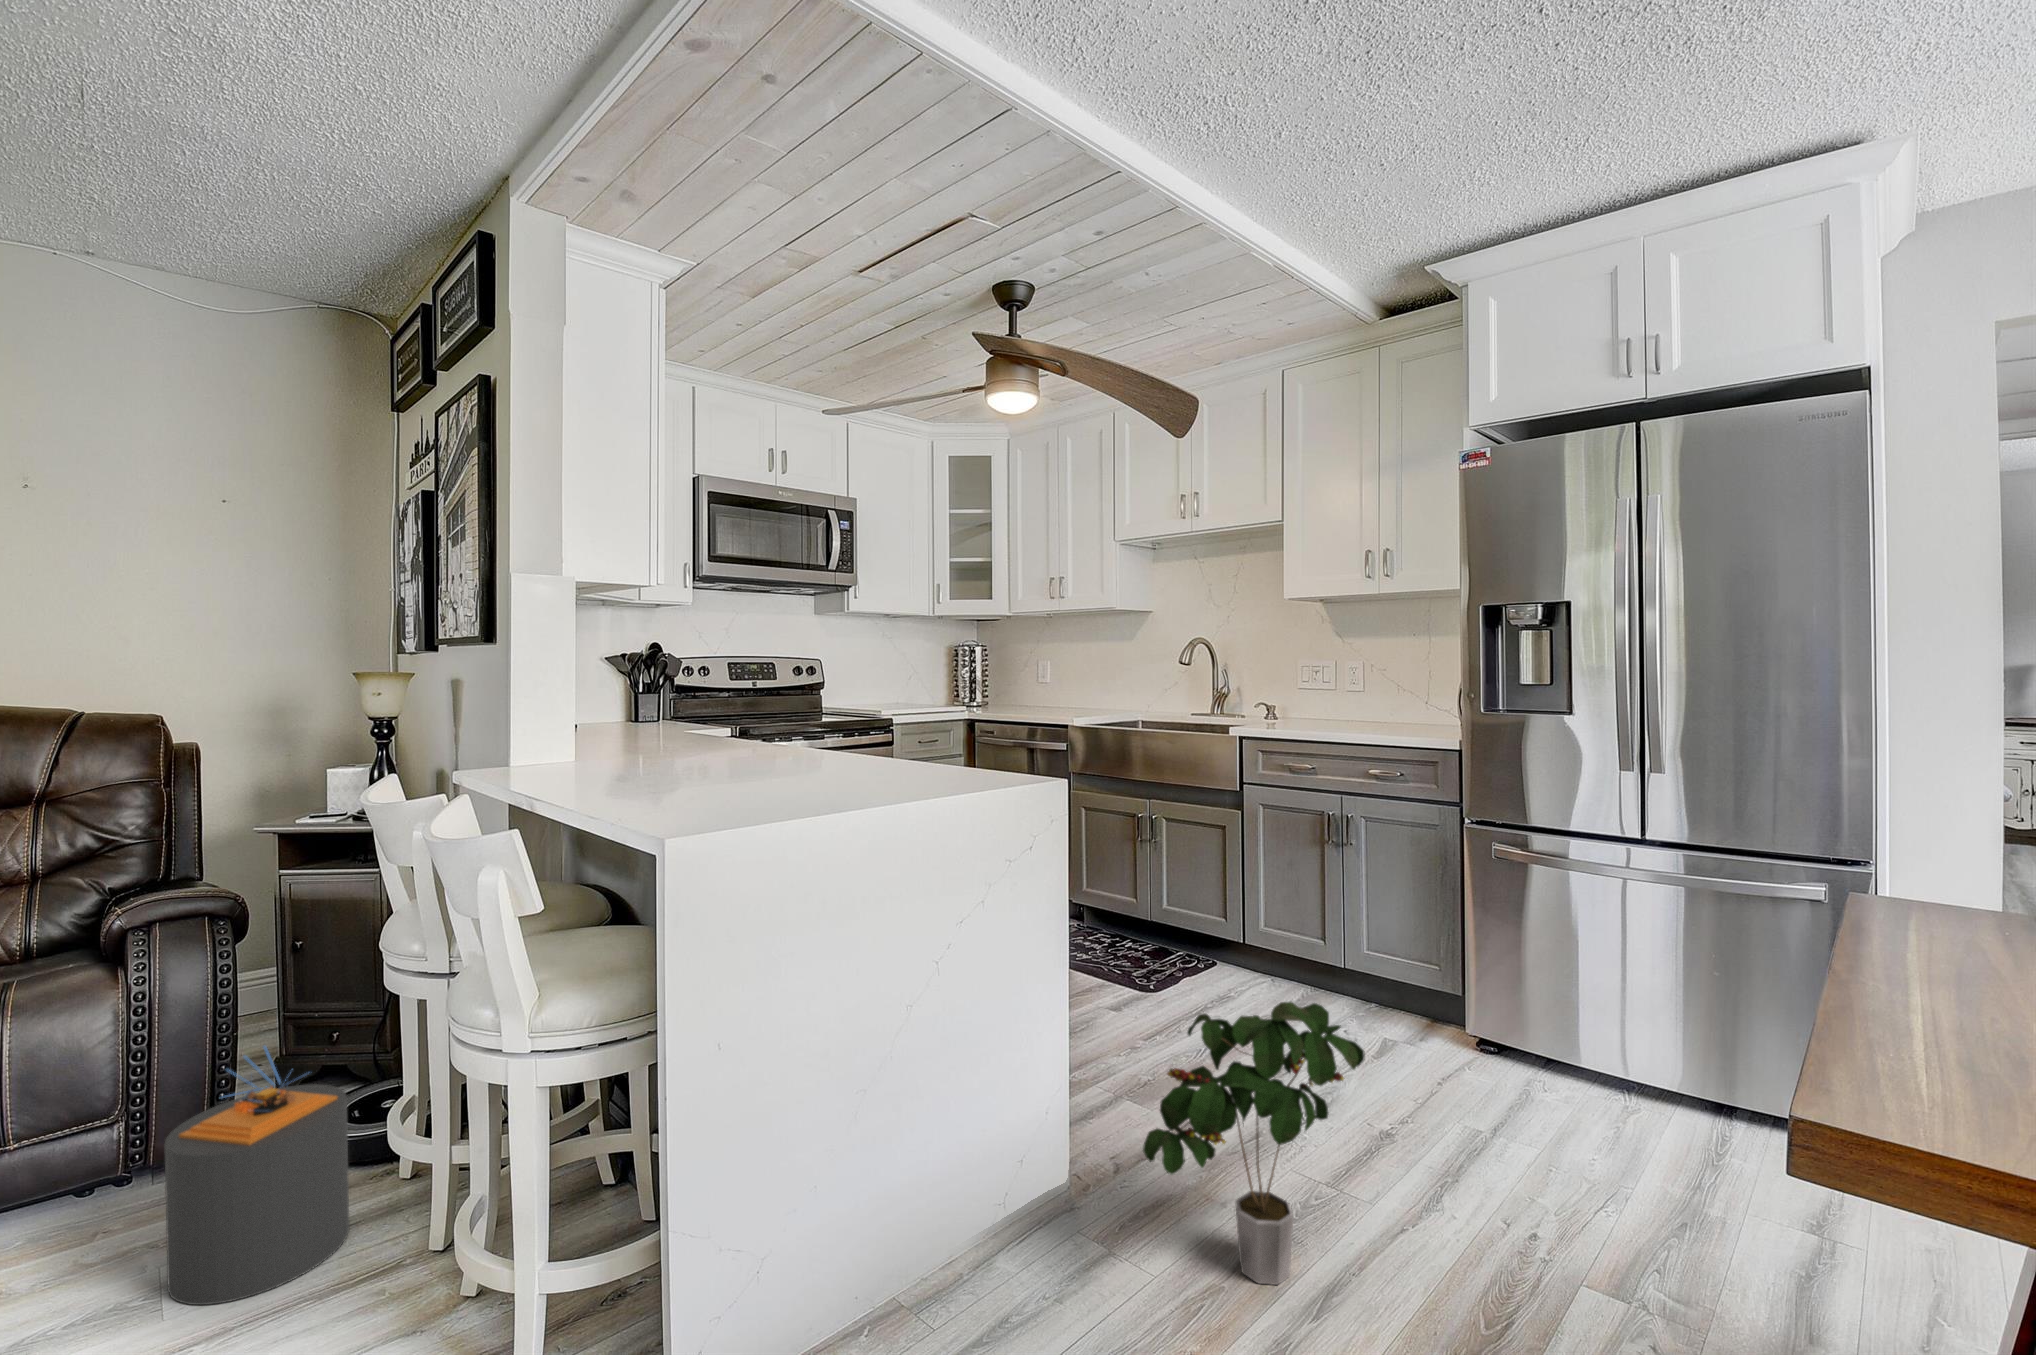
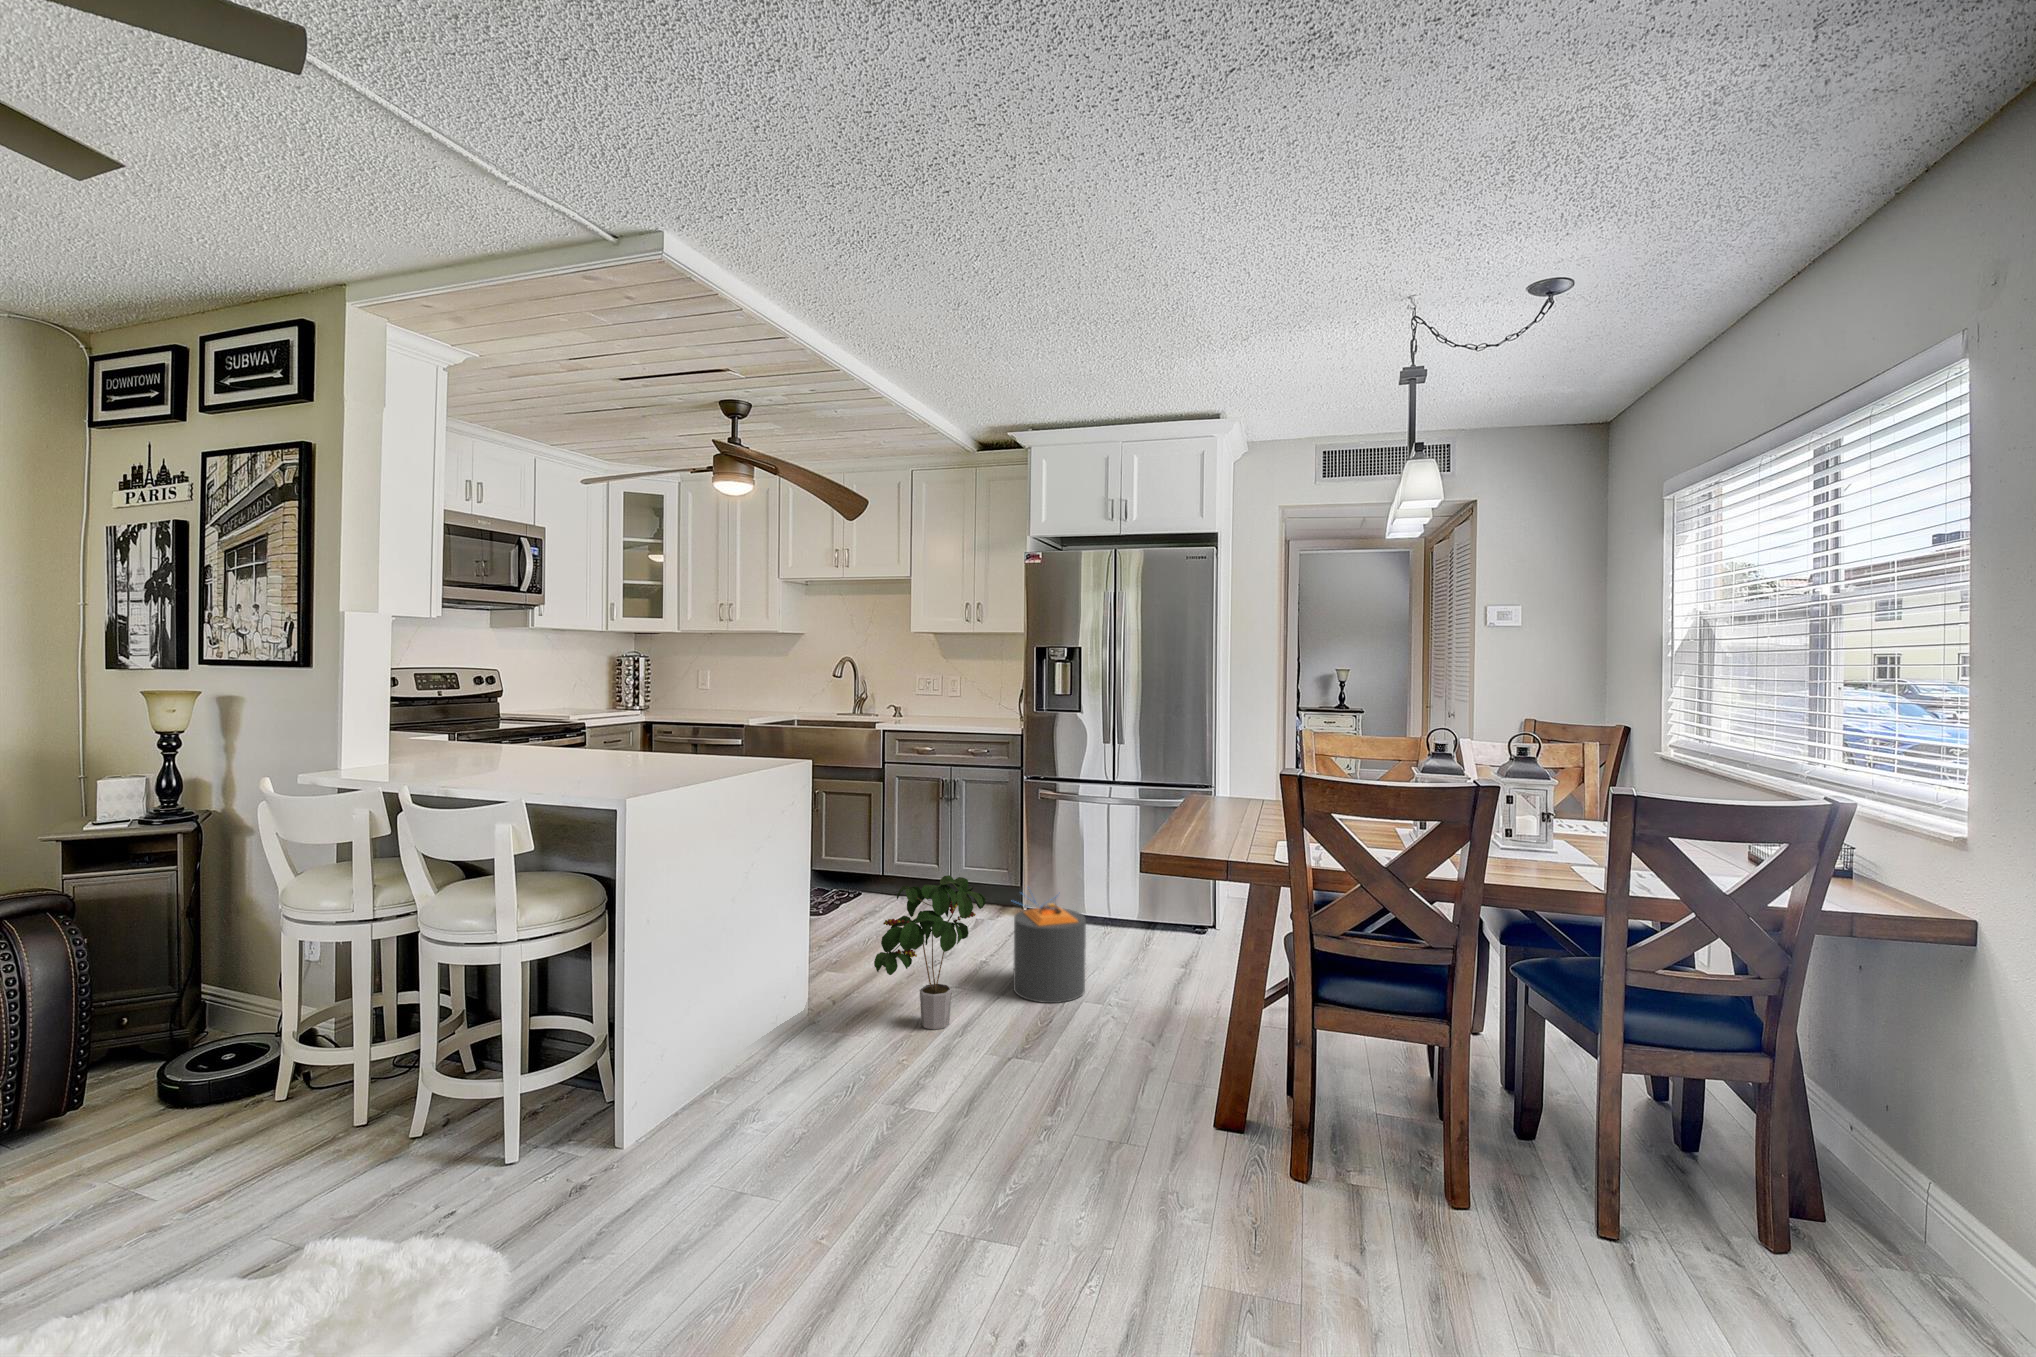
trash can: present [164,1046,349,1305] -> present [1013,890,1086,1003]

